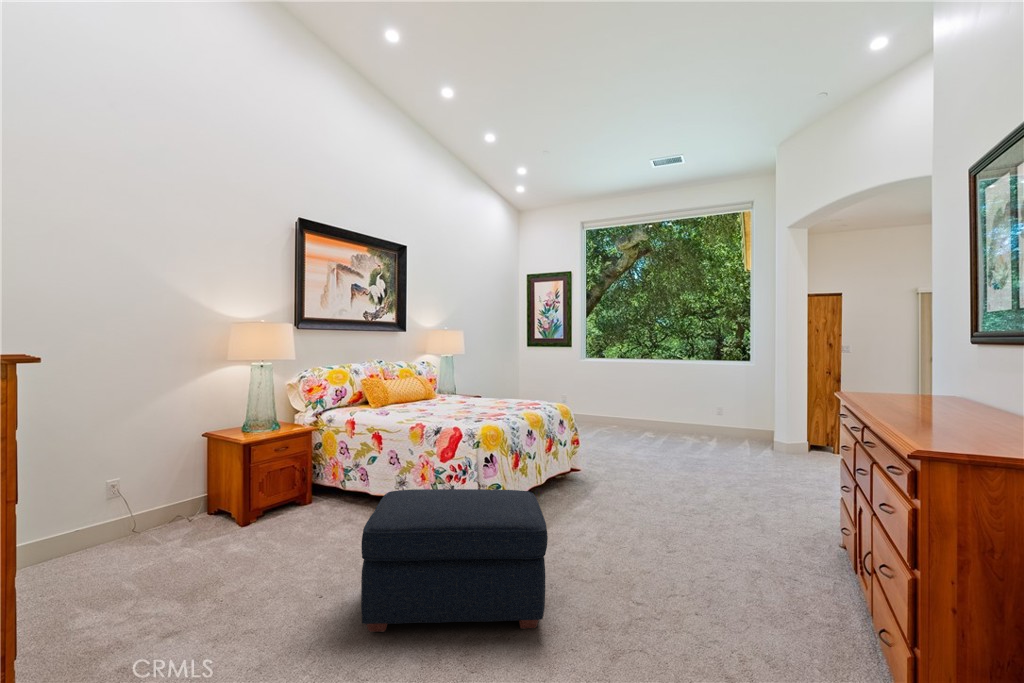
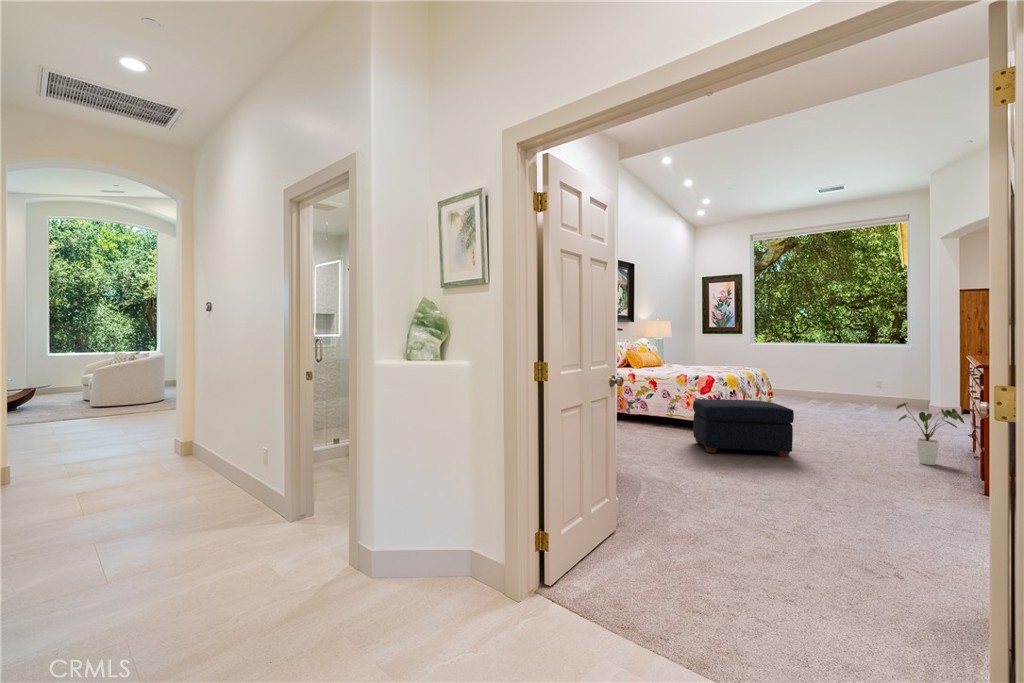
house plant: none [737,497,859,635] -> present [896,403,964,465]

